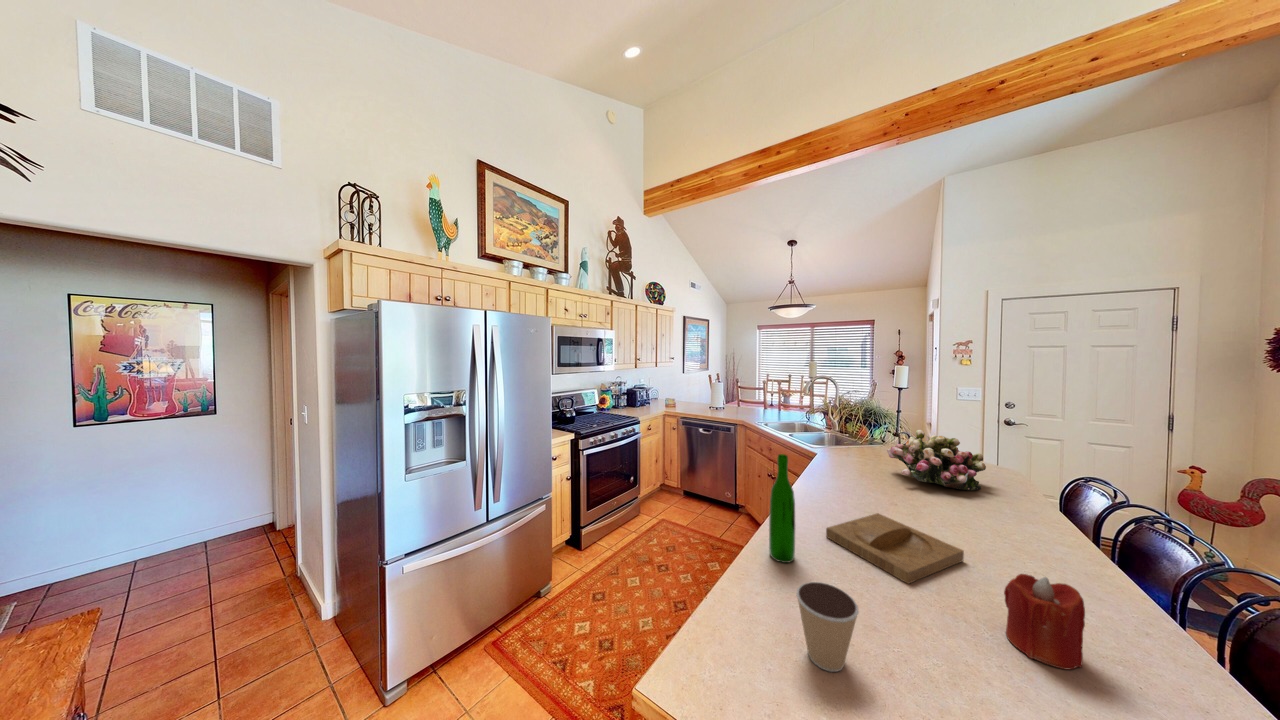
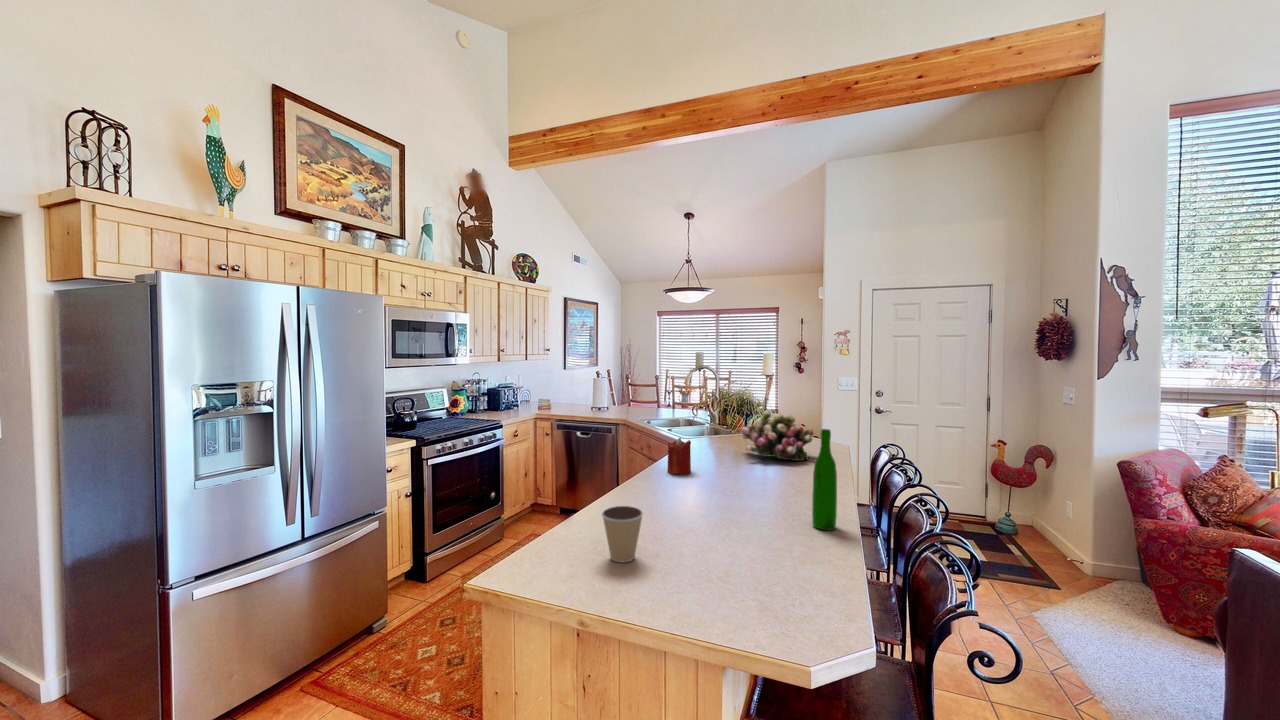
wine bottle: present [769,454,795,563] -> present [812,429,837,530]
tray: present [826,513,964,584] -> none [659,478,758,518]
candle: present [1004,574,1085,670] -> present [667,438,691,475]

